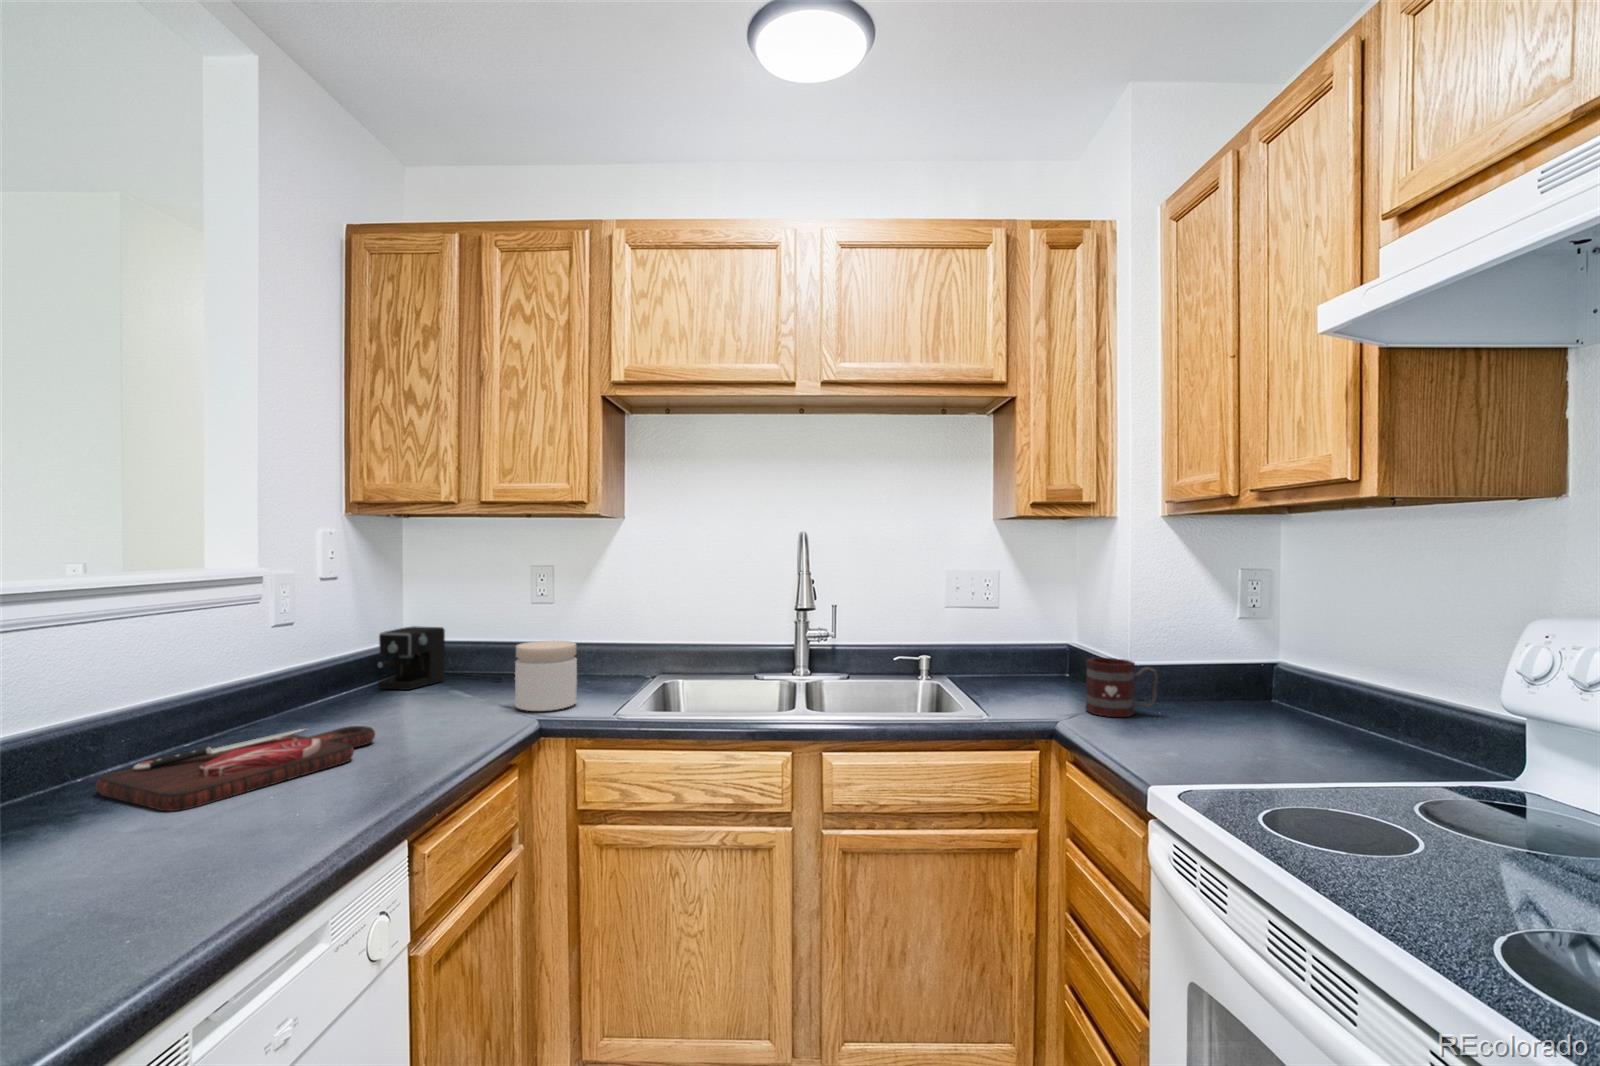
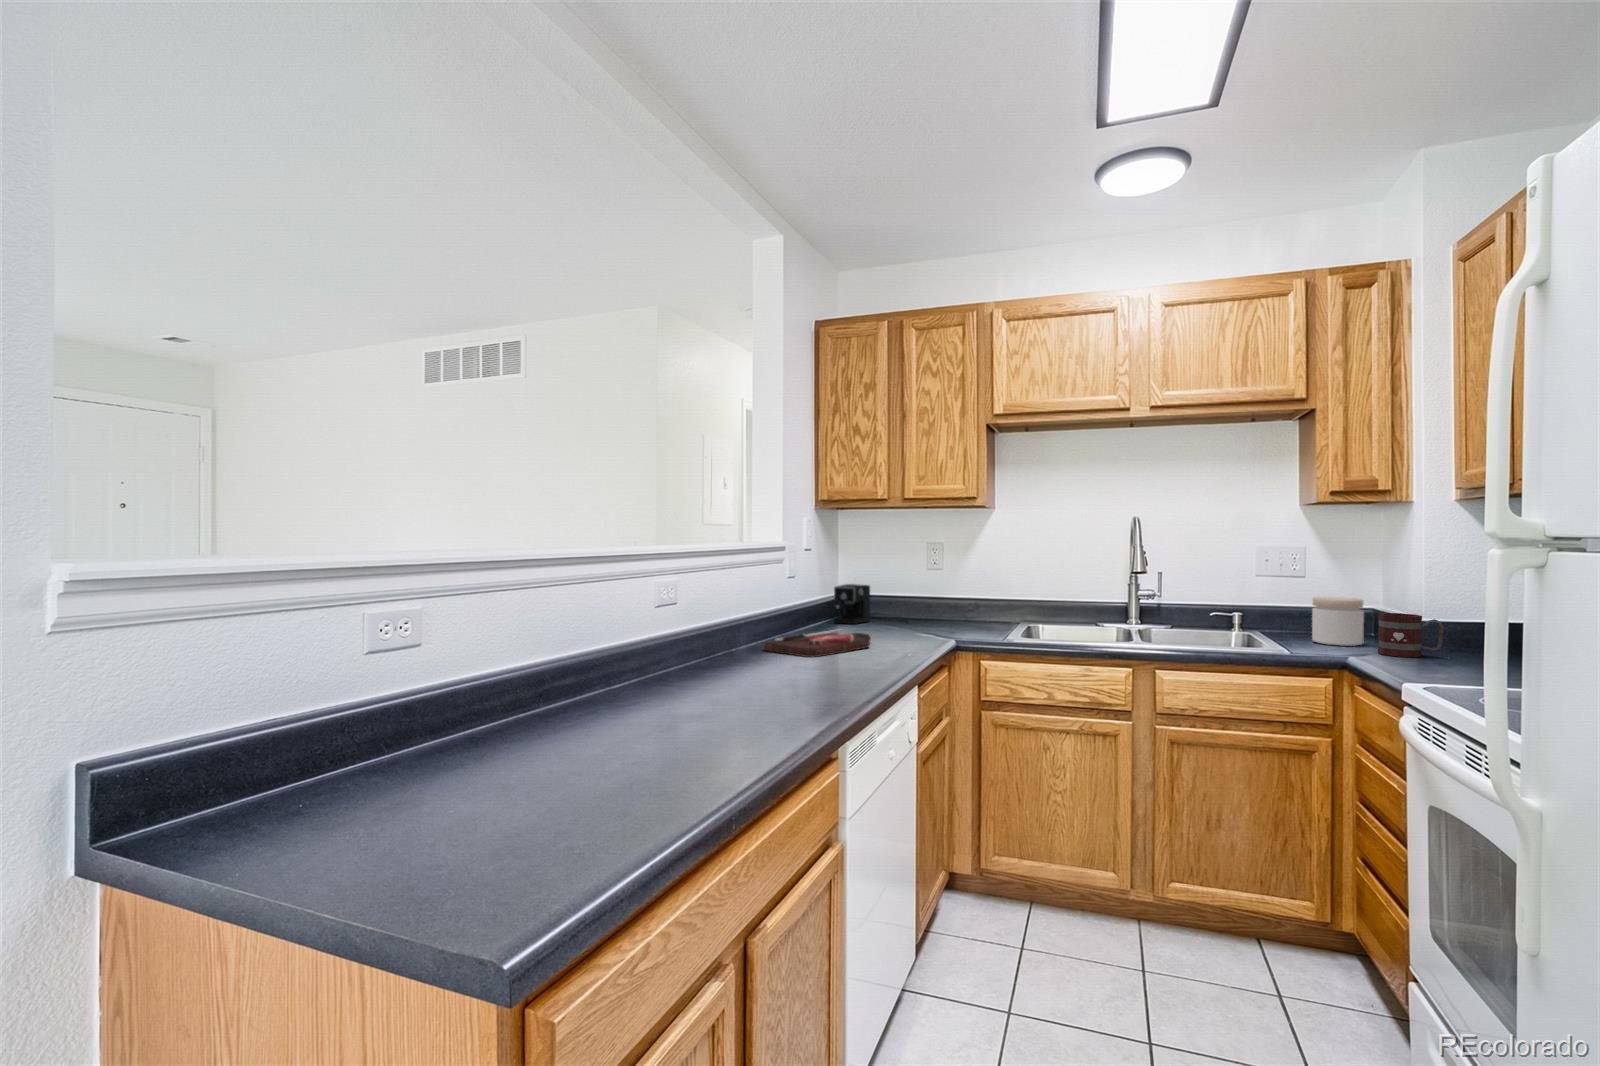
jar: present [515,641,577,711] -> present [1312,597,1364,646]

